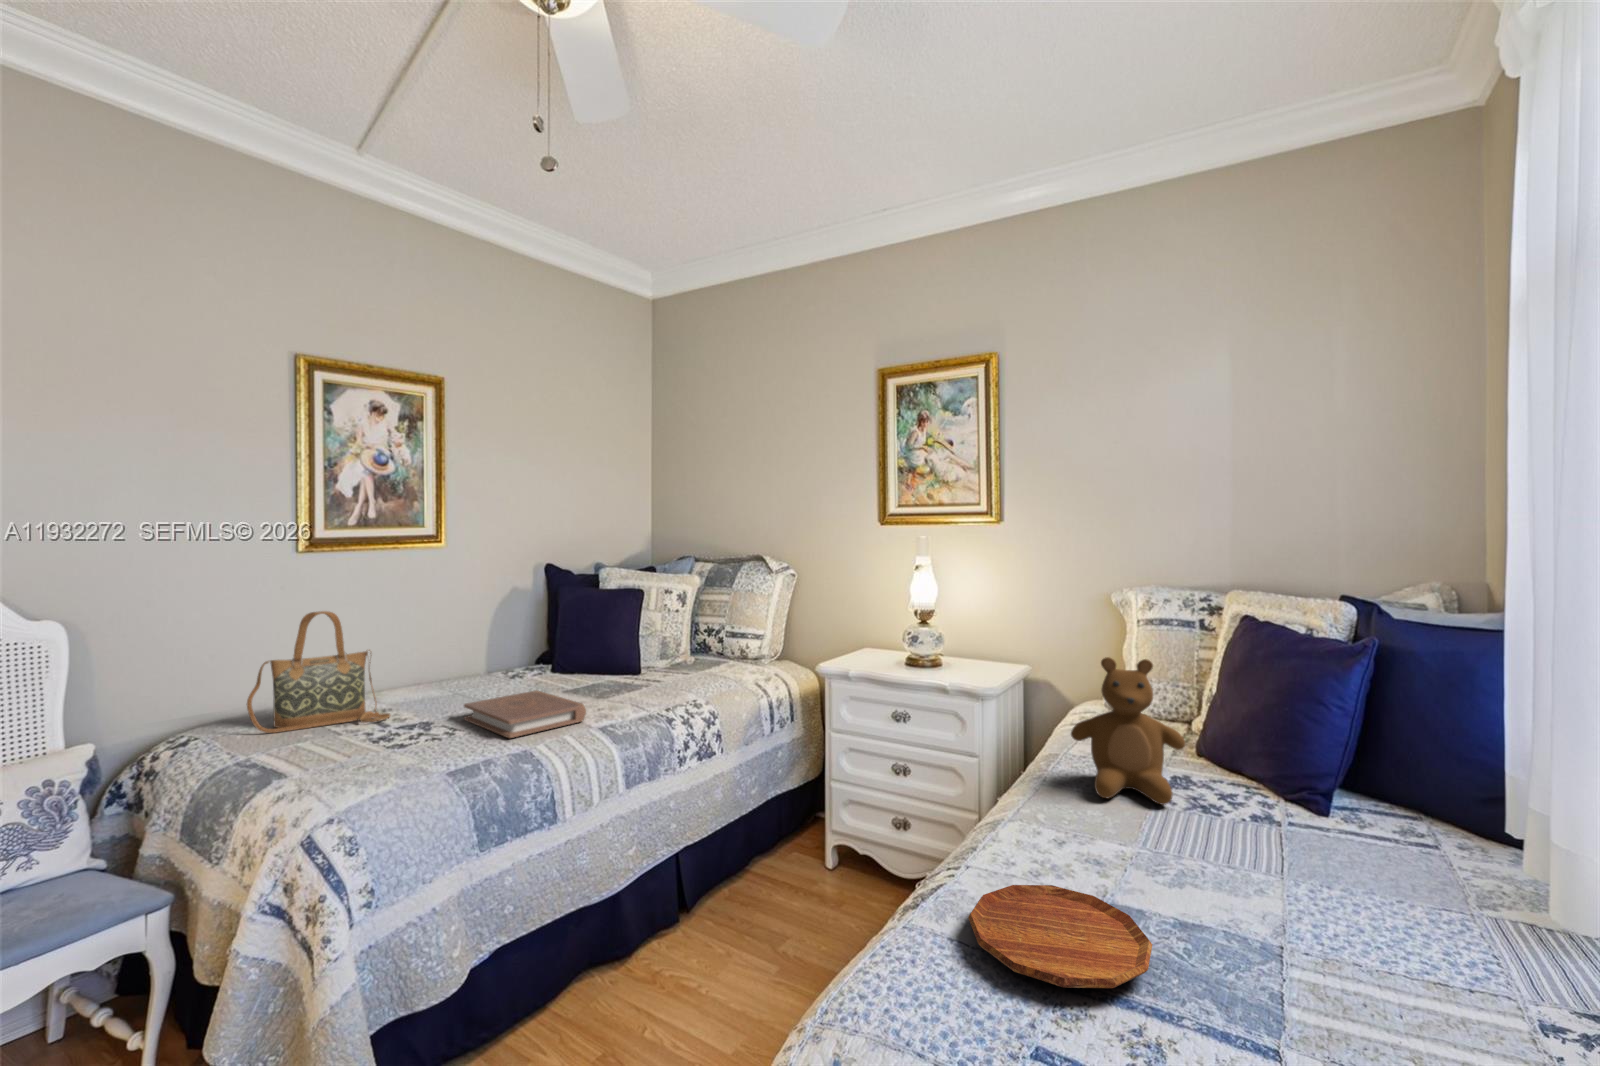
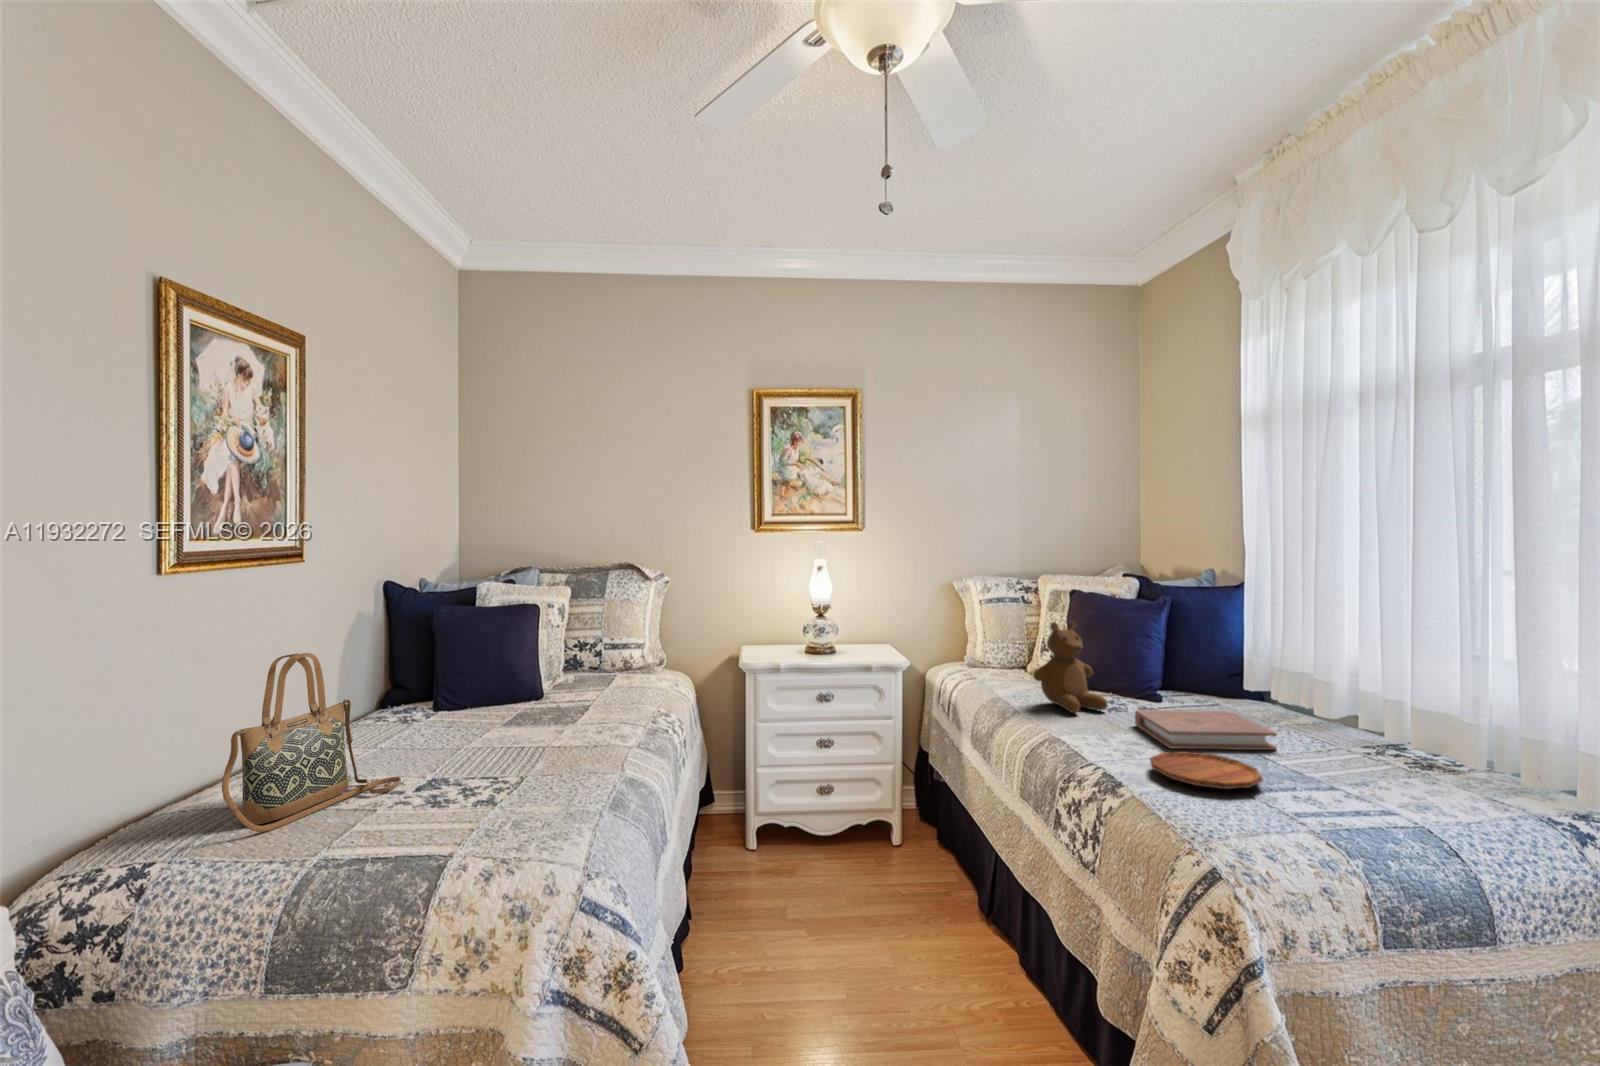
book: present [464,690,586,738] -> present [1135,710,1277,750]

